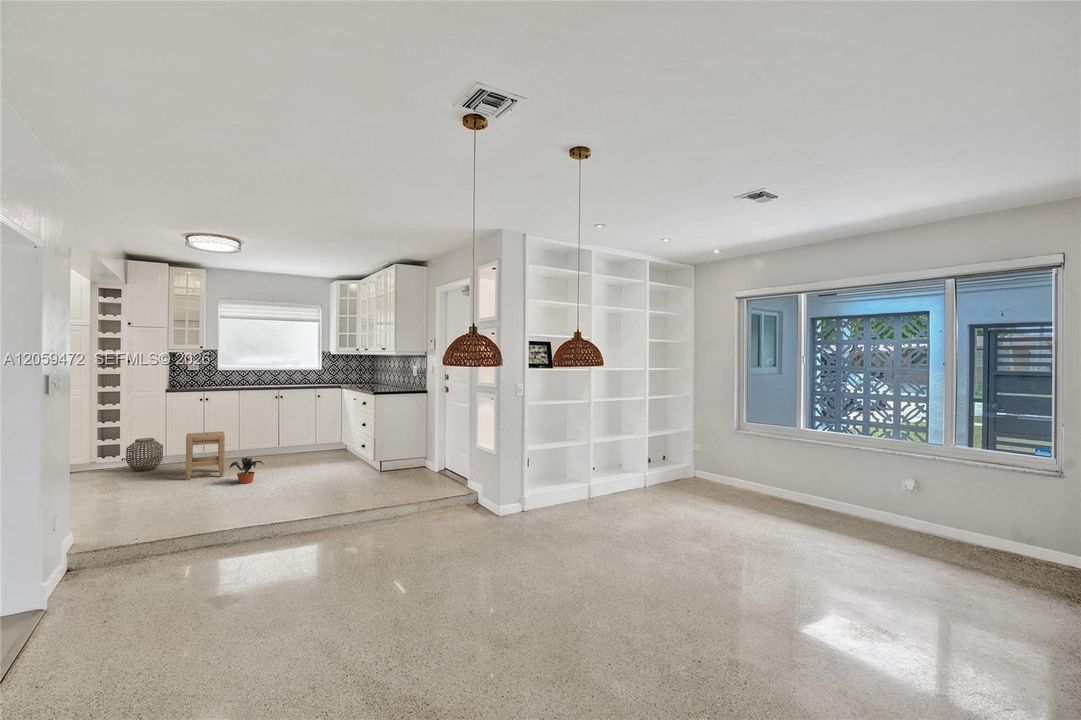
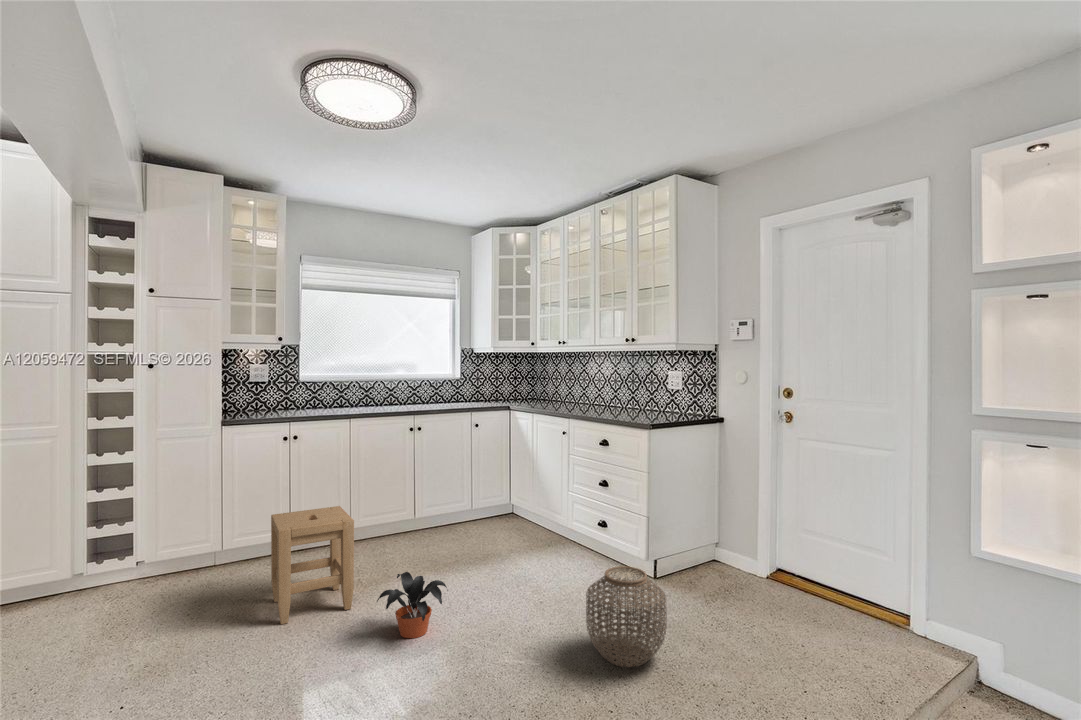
woven basket: present [126,438,163,471] -> present [586,566,667,667]

